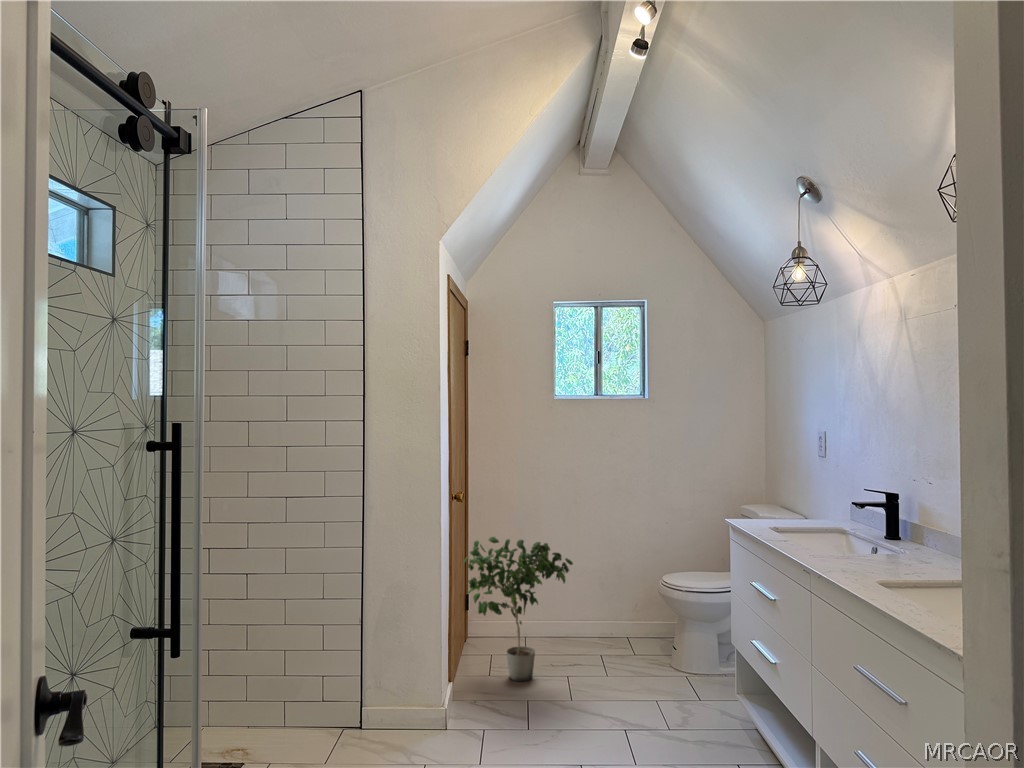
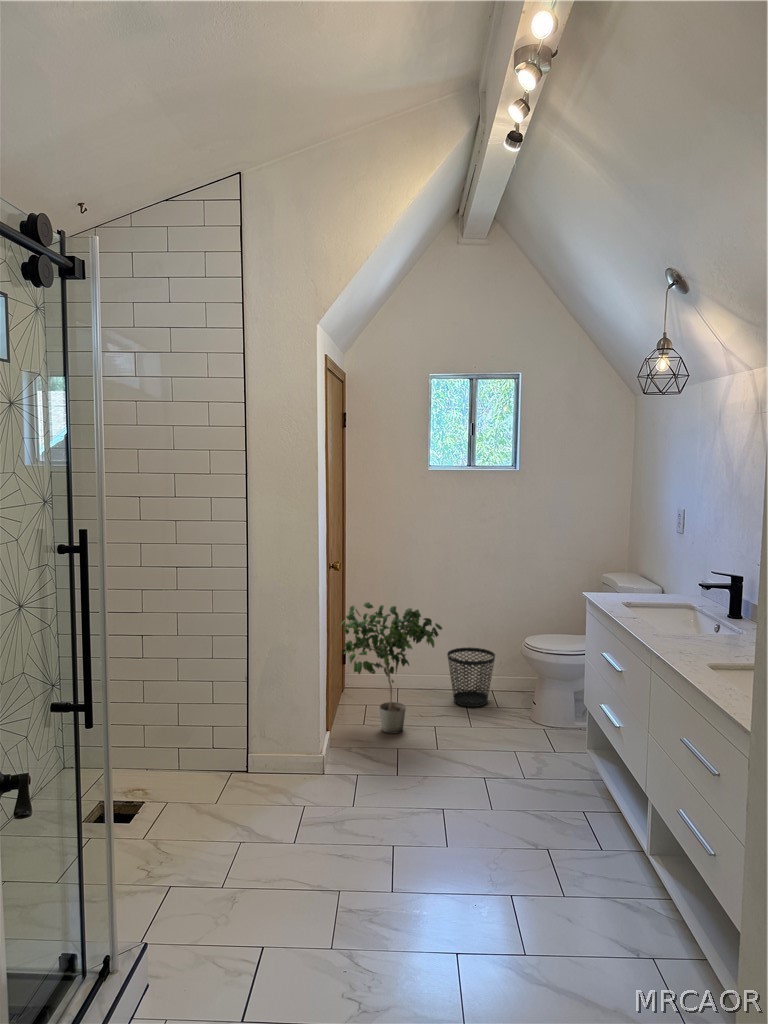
wastebasket: none [577,588,628,652] -> present [447,648,495,707]

